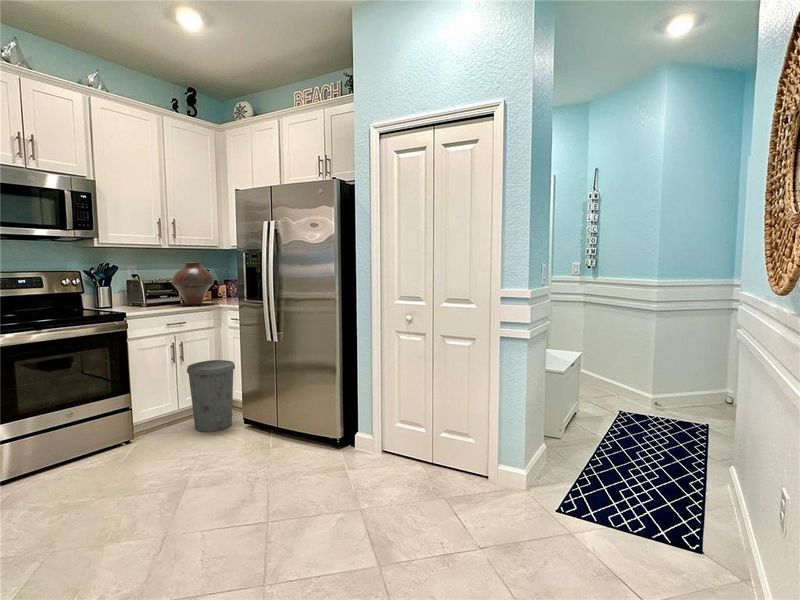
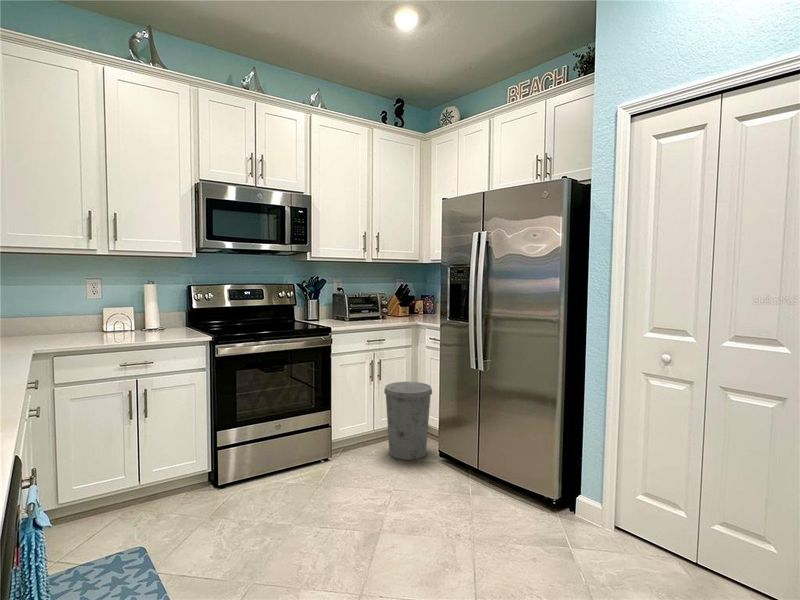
vase: present [172,262,214,305] -> none [374,277,413,321]

